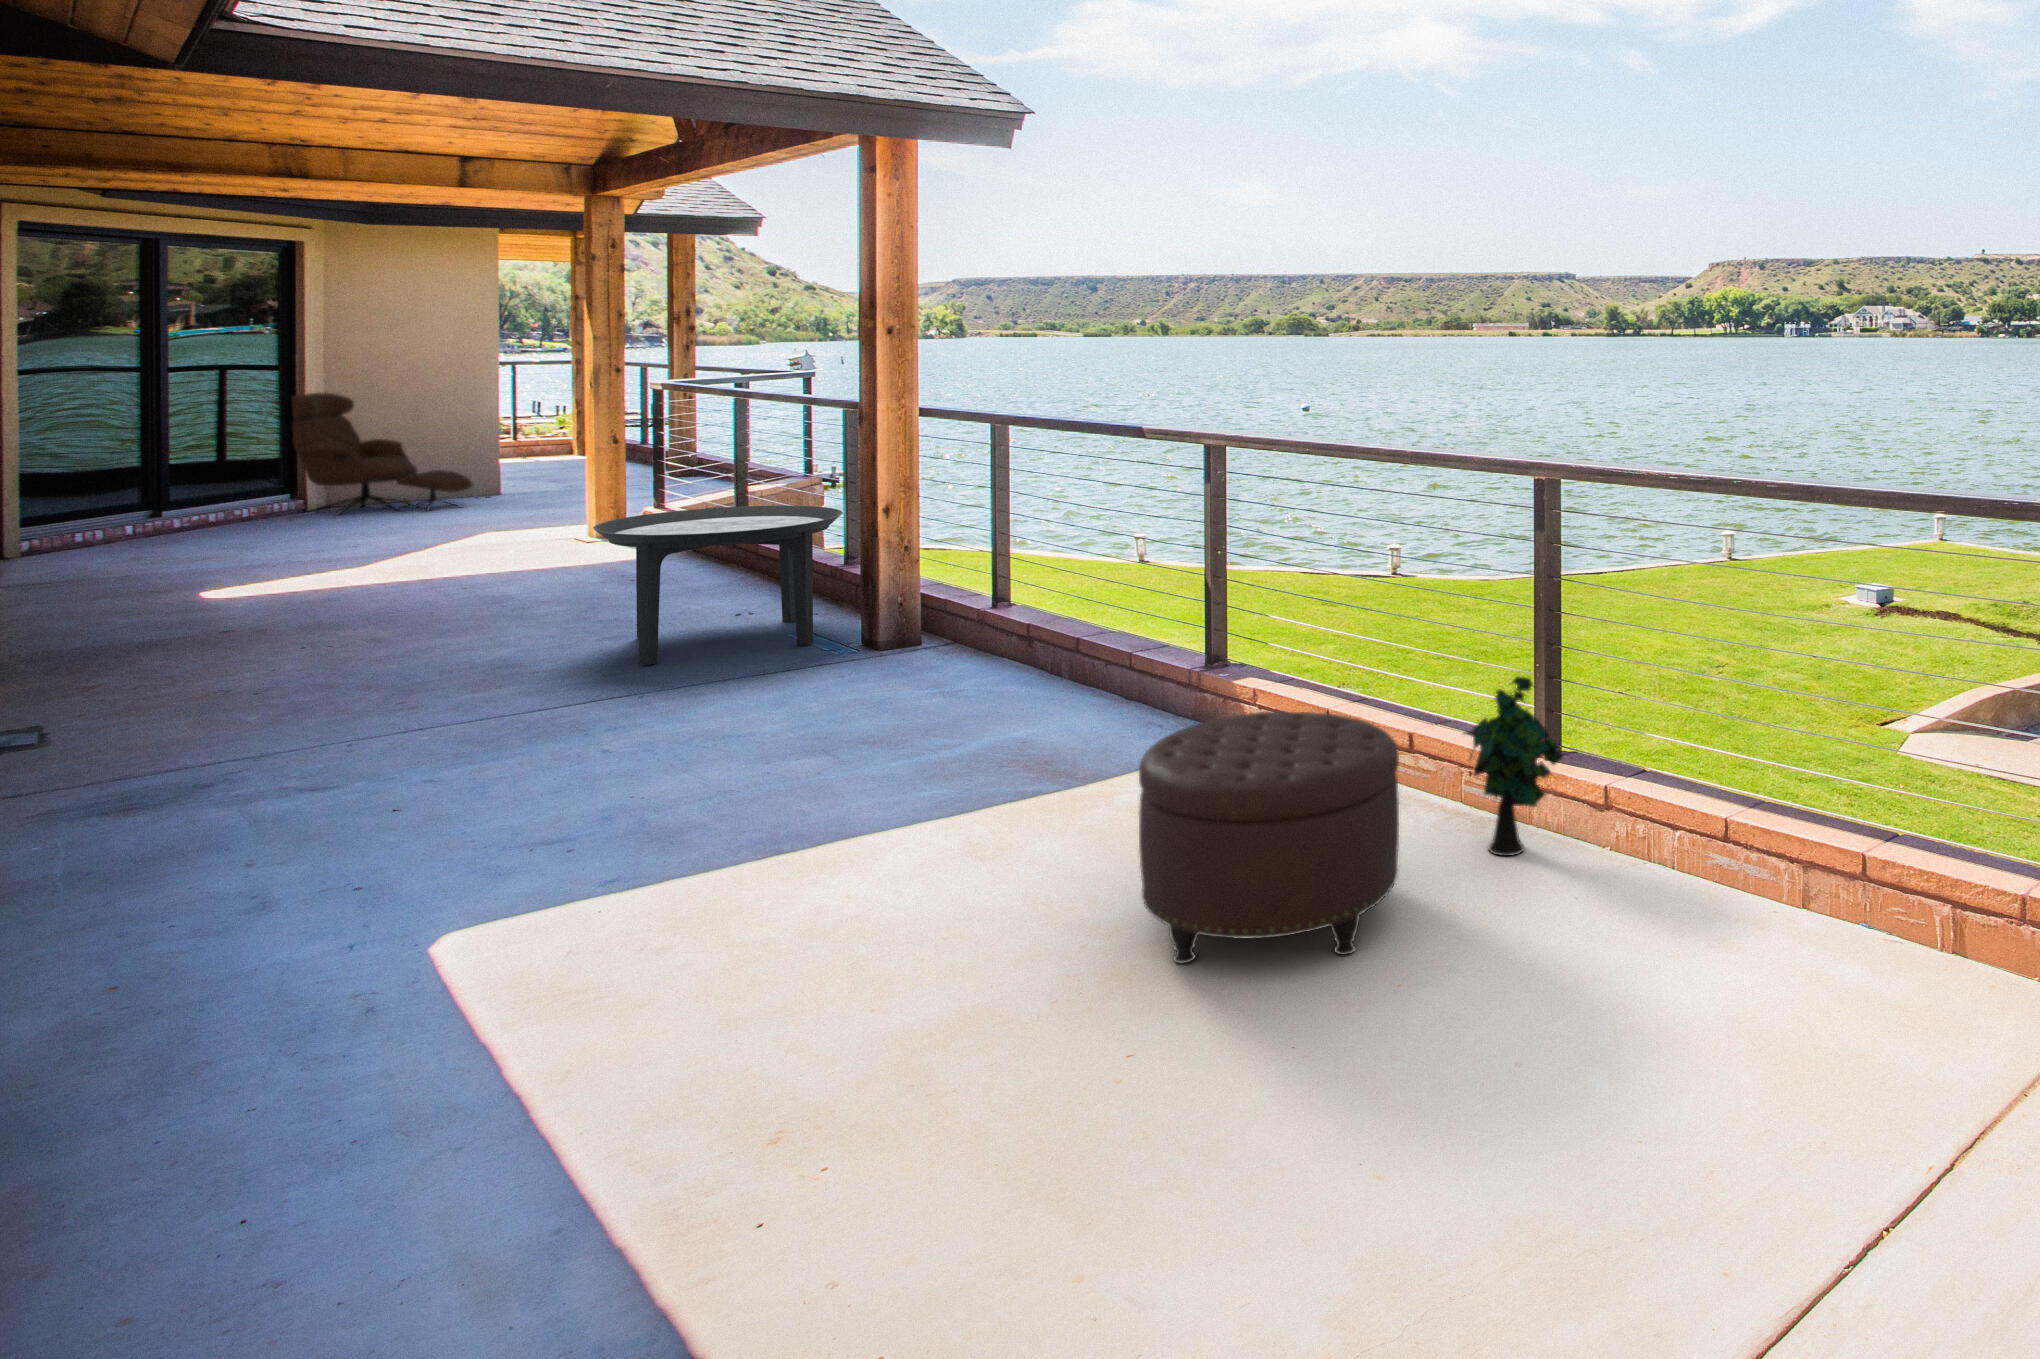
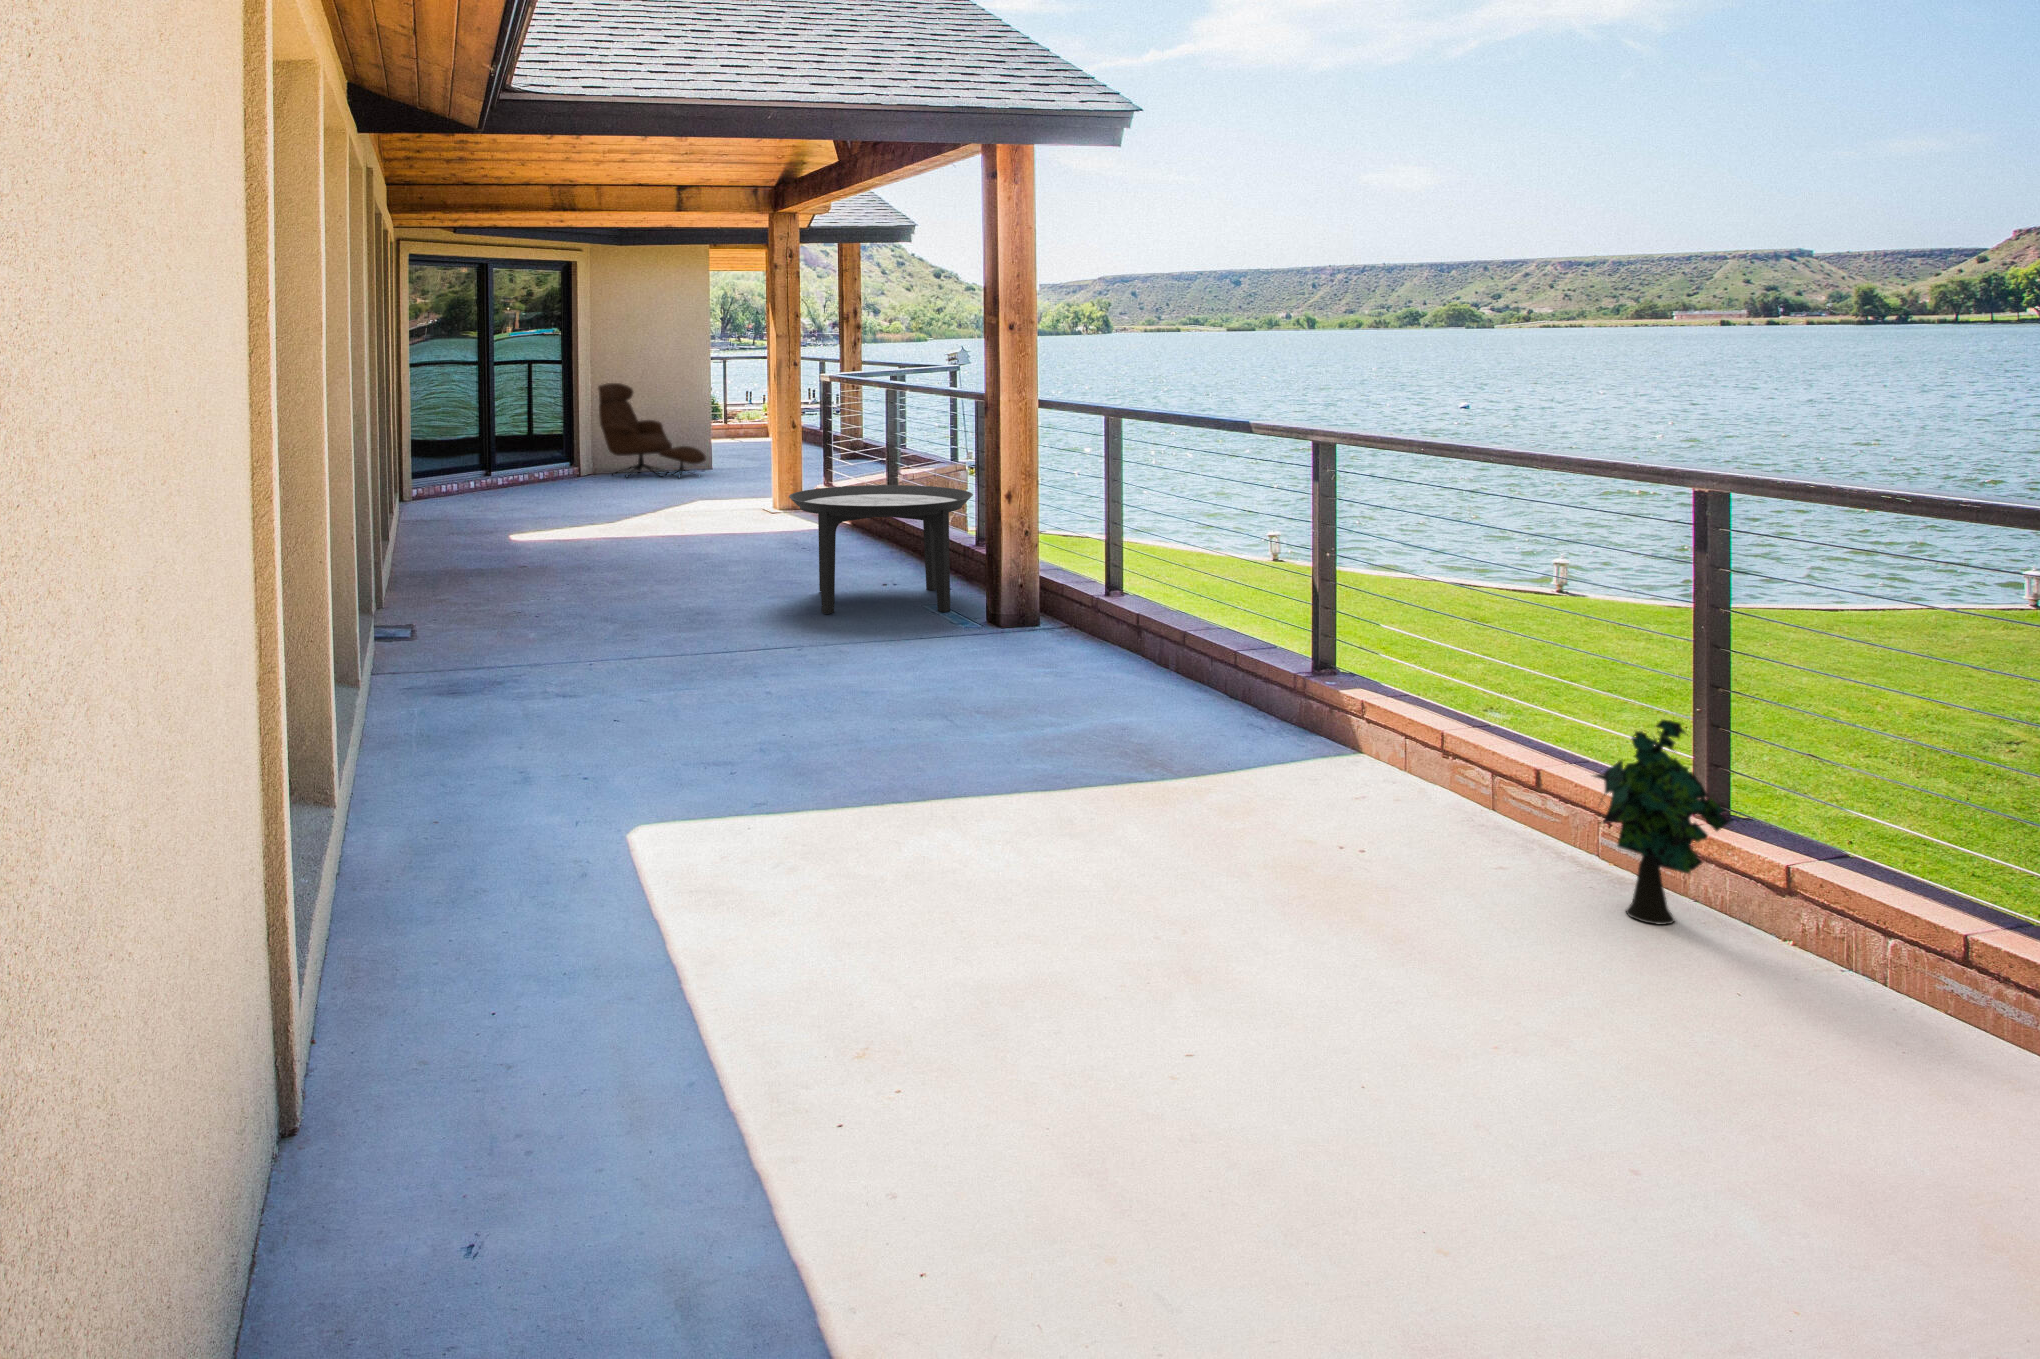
ottoman: present [1139,711,1399,963] -> none [1219,715,1500,973]

